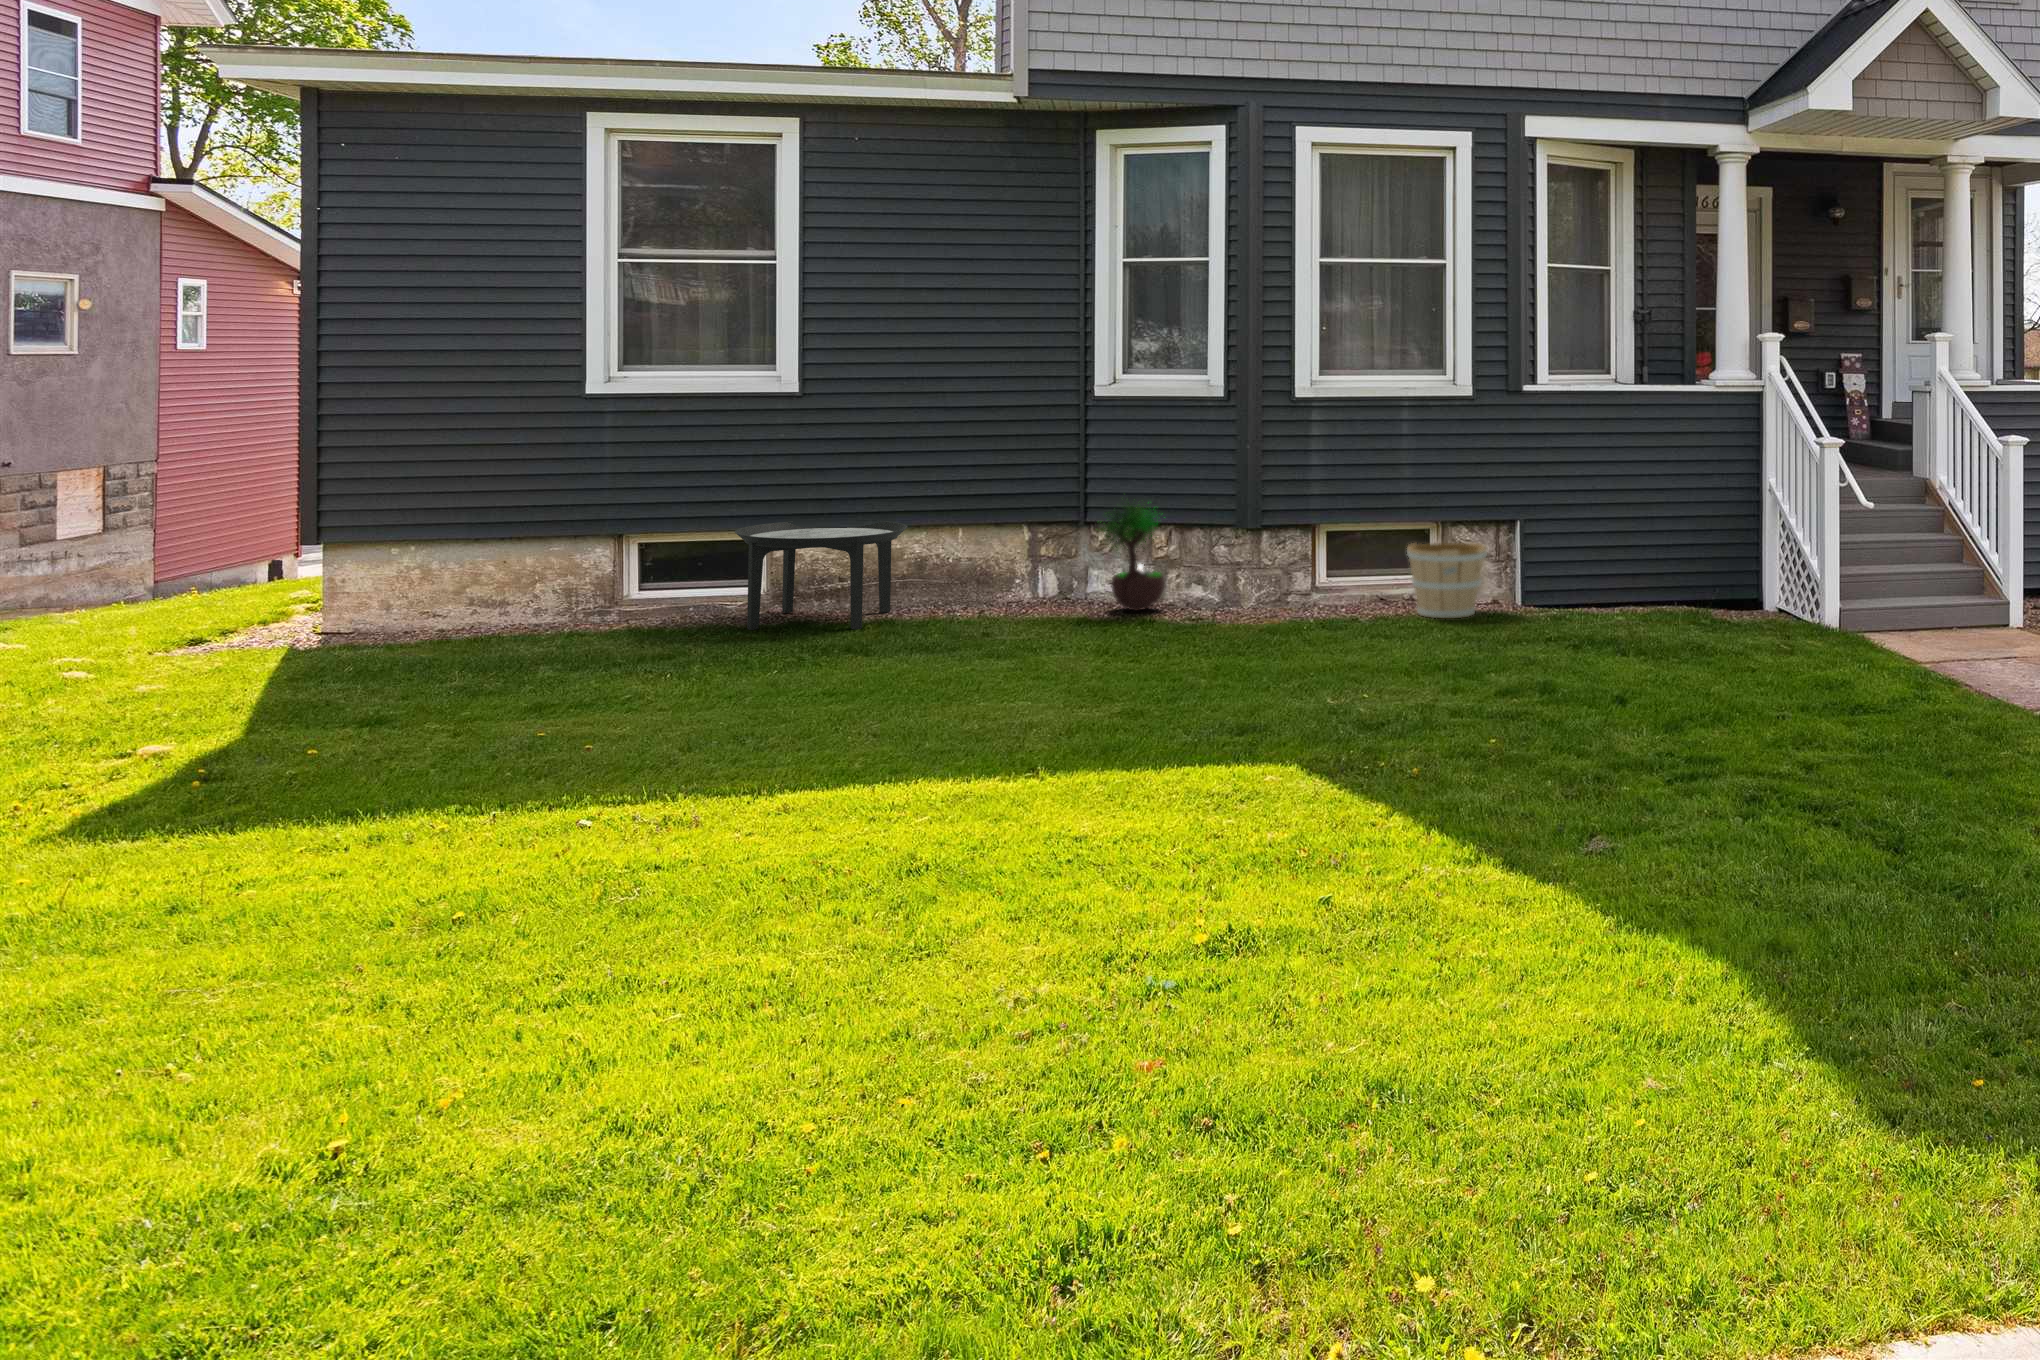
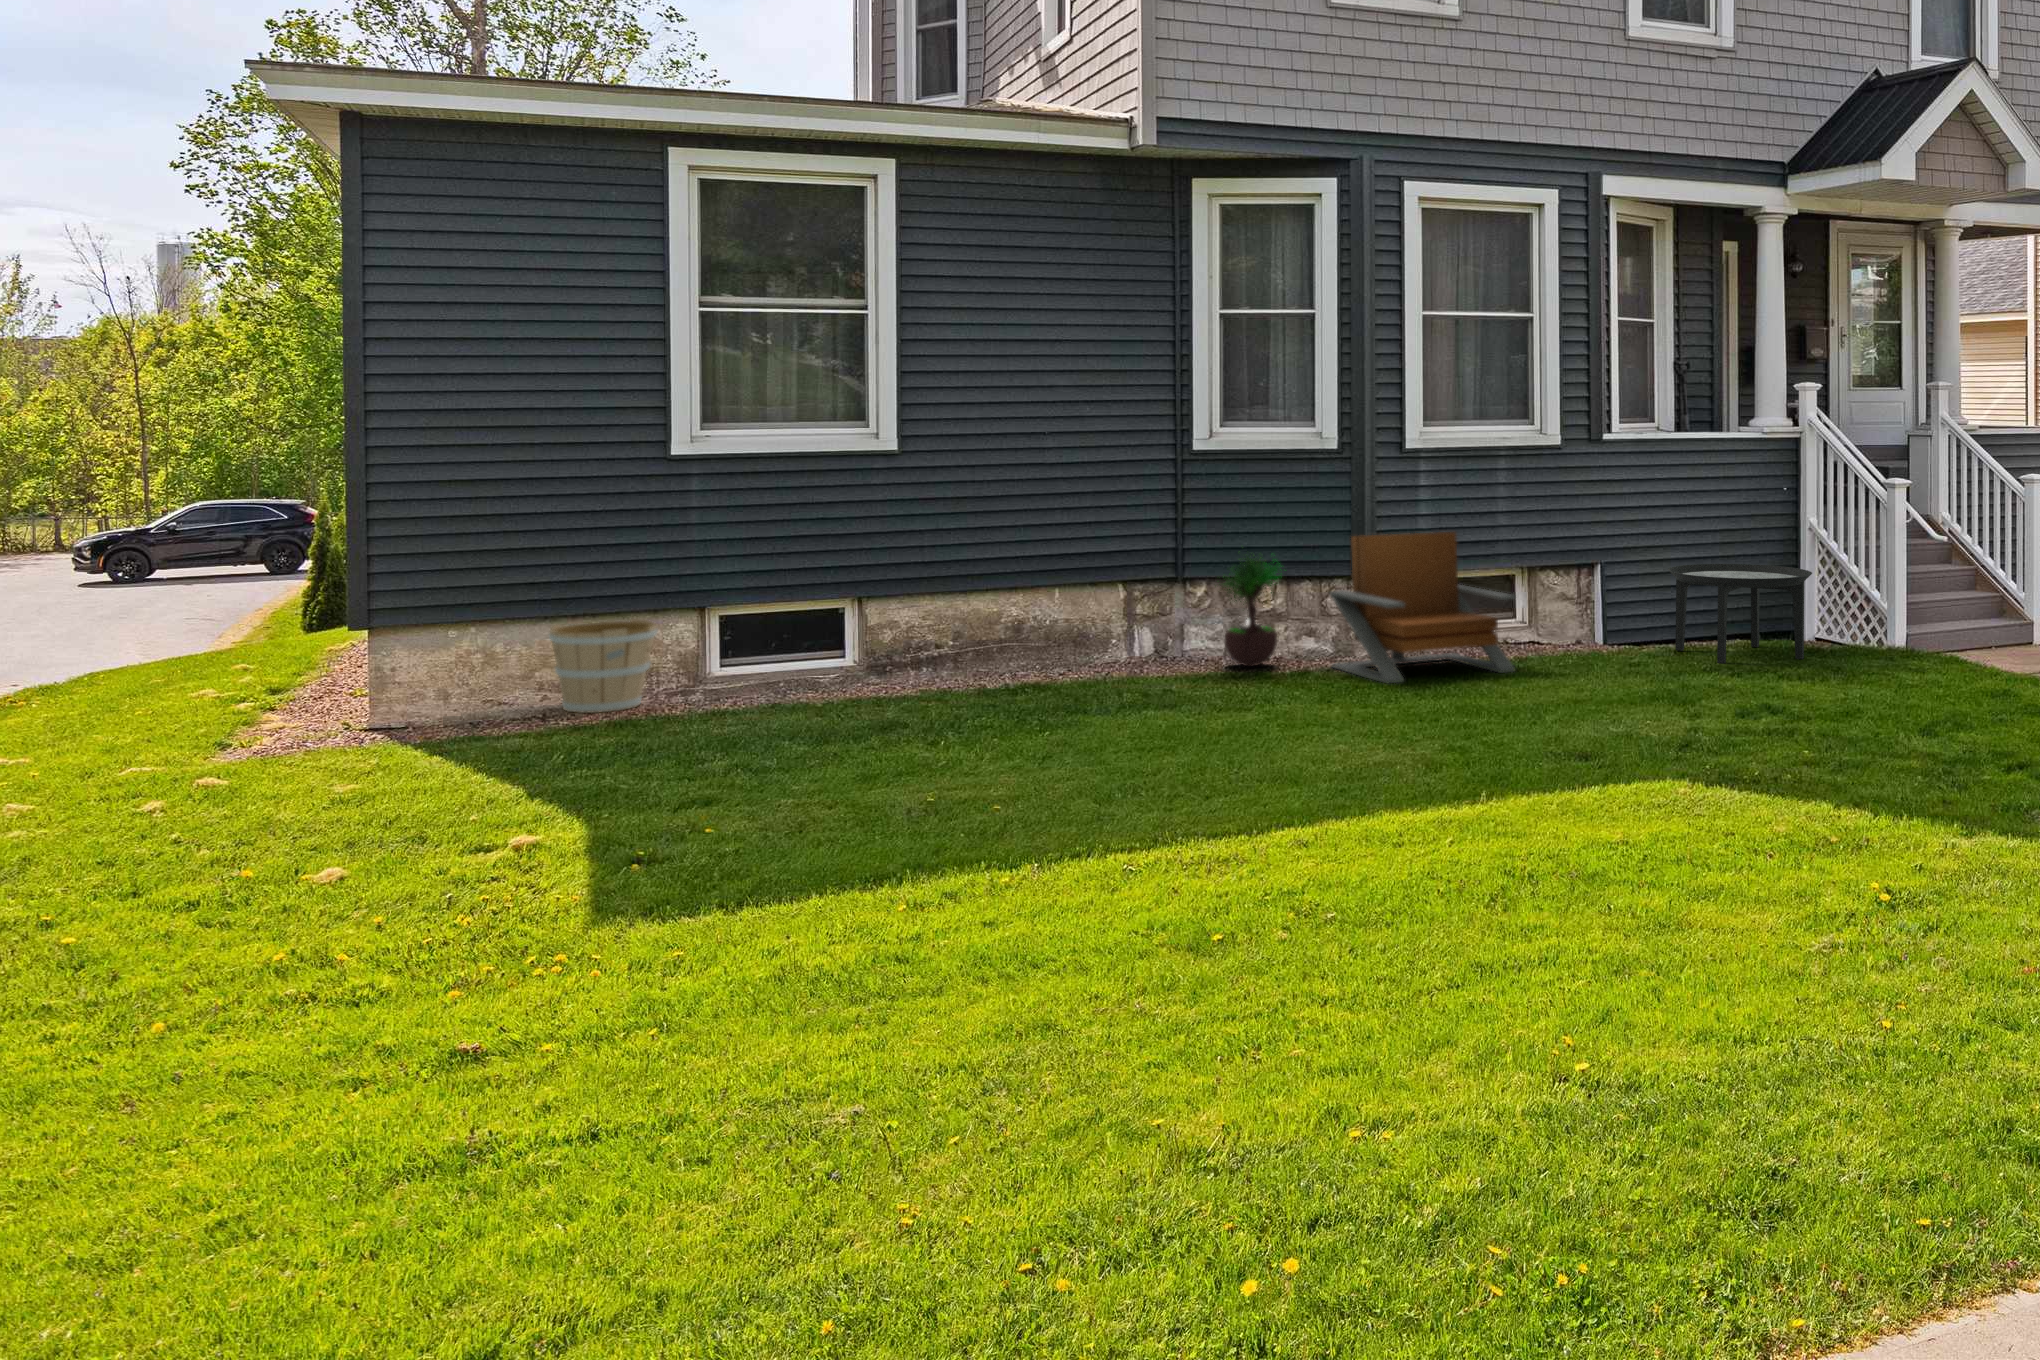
lounge chair: none [1207,484,1375,636] -> present [1330,532,1515,683]
round table: present [735,521,908,630] -> present [1668,564,1812,663]
wooden bucket: present [1407,543,1487,618] -> present [549,619,657,713]

